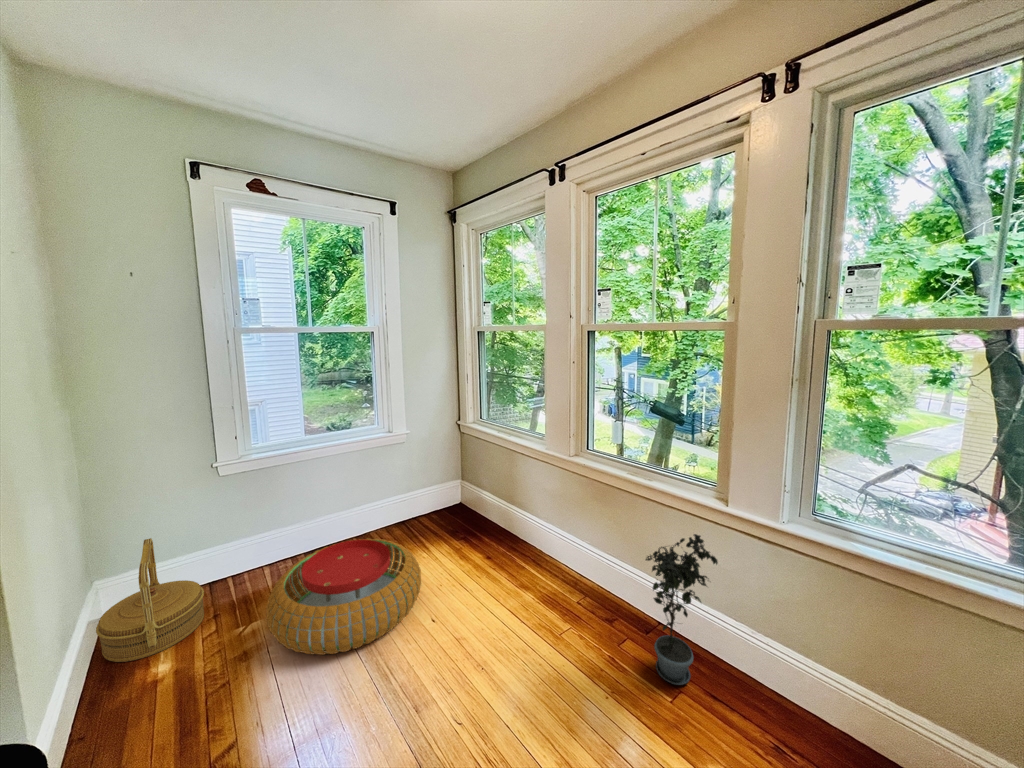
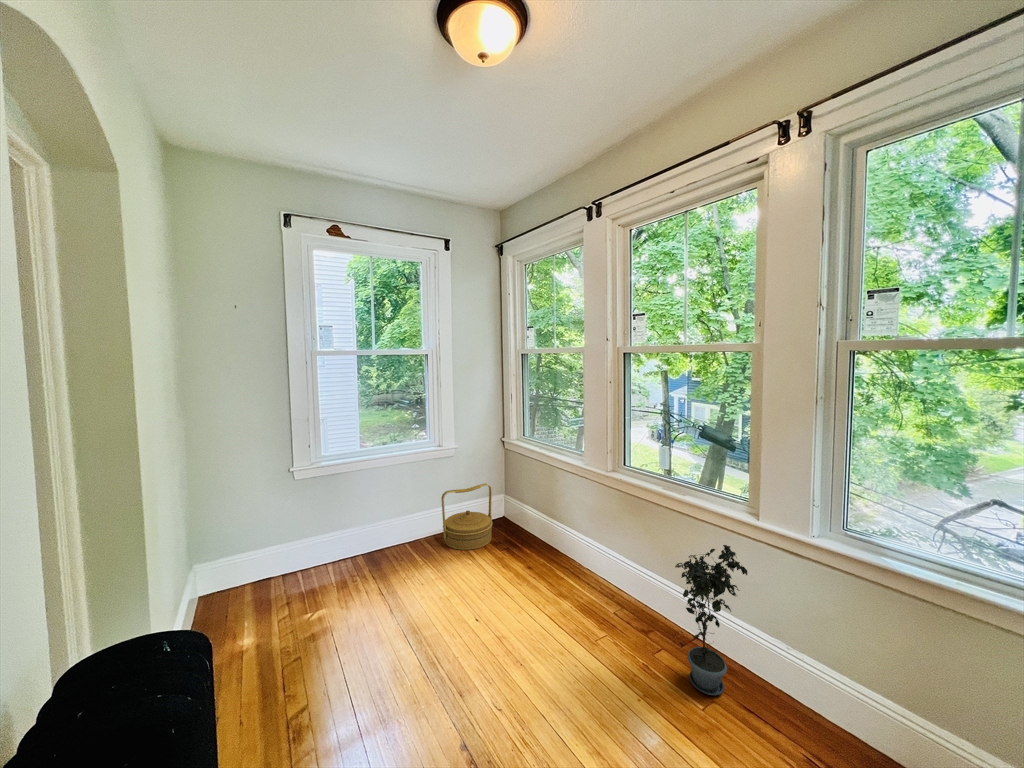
woven basket: present [96,538,204,662] -> present [441,484,493,550]
pouf: present [266,539,421,655] -> none [331,543,466,642]

